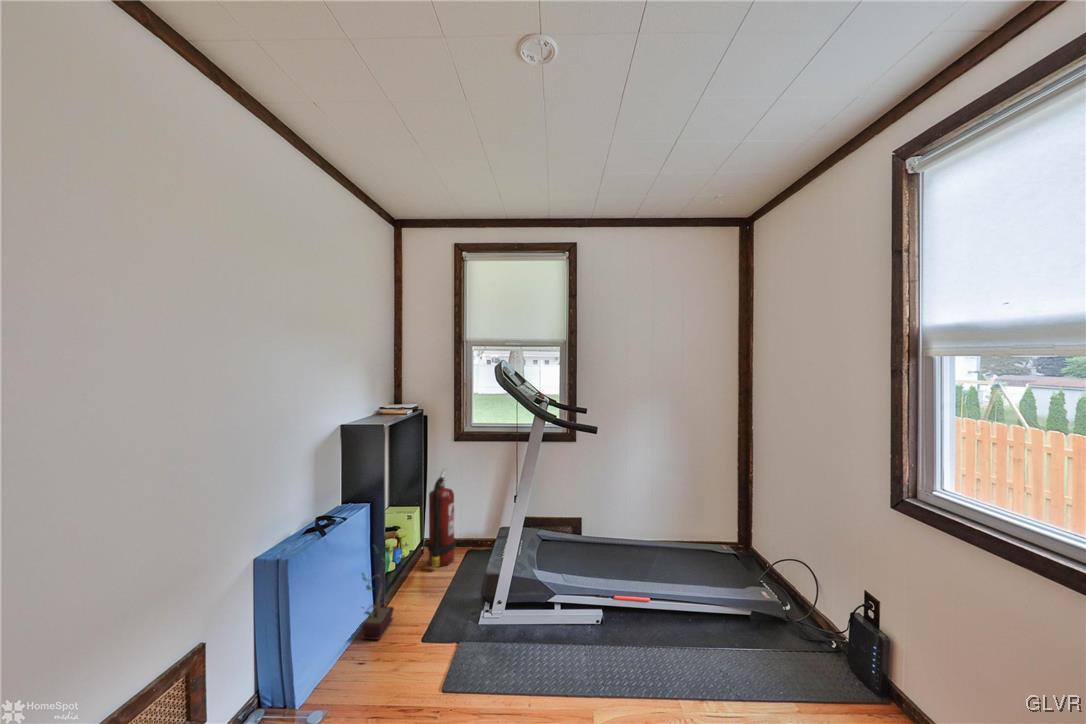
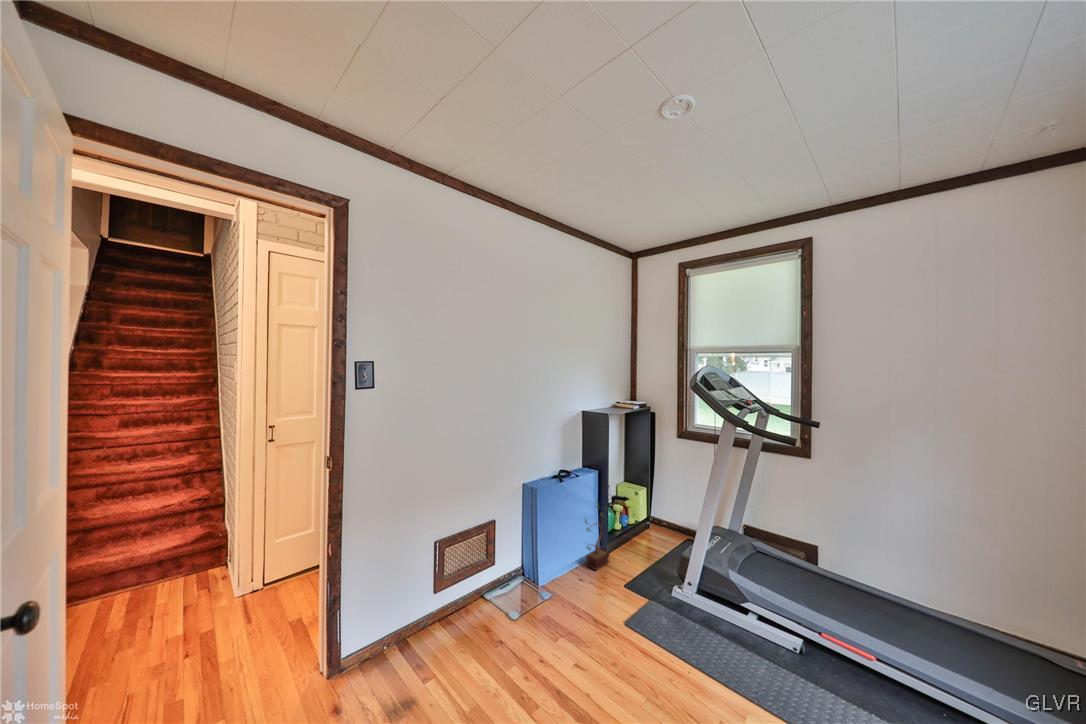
fire extinguisher: present [427,468,456,567] -> none [651,459,675,541]

